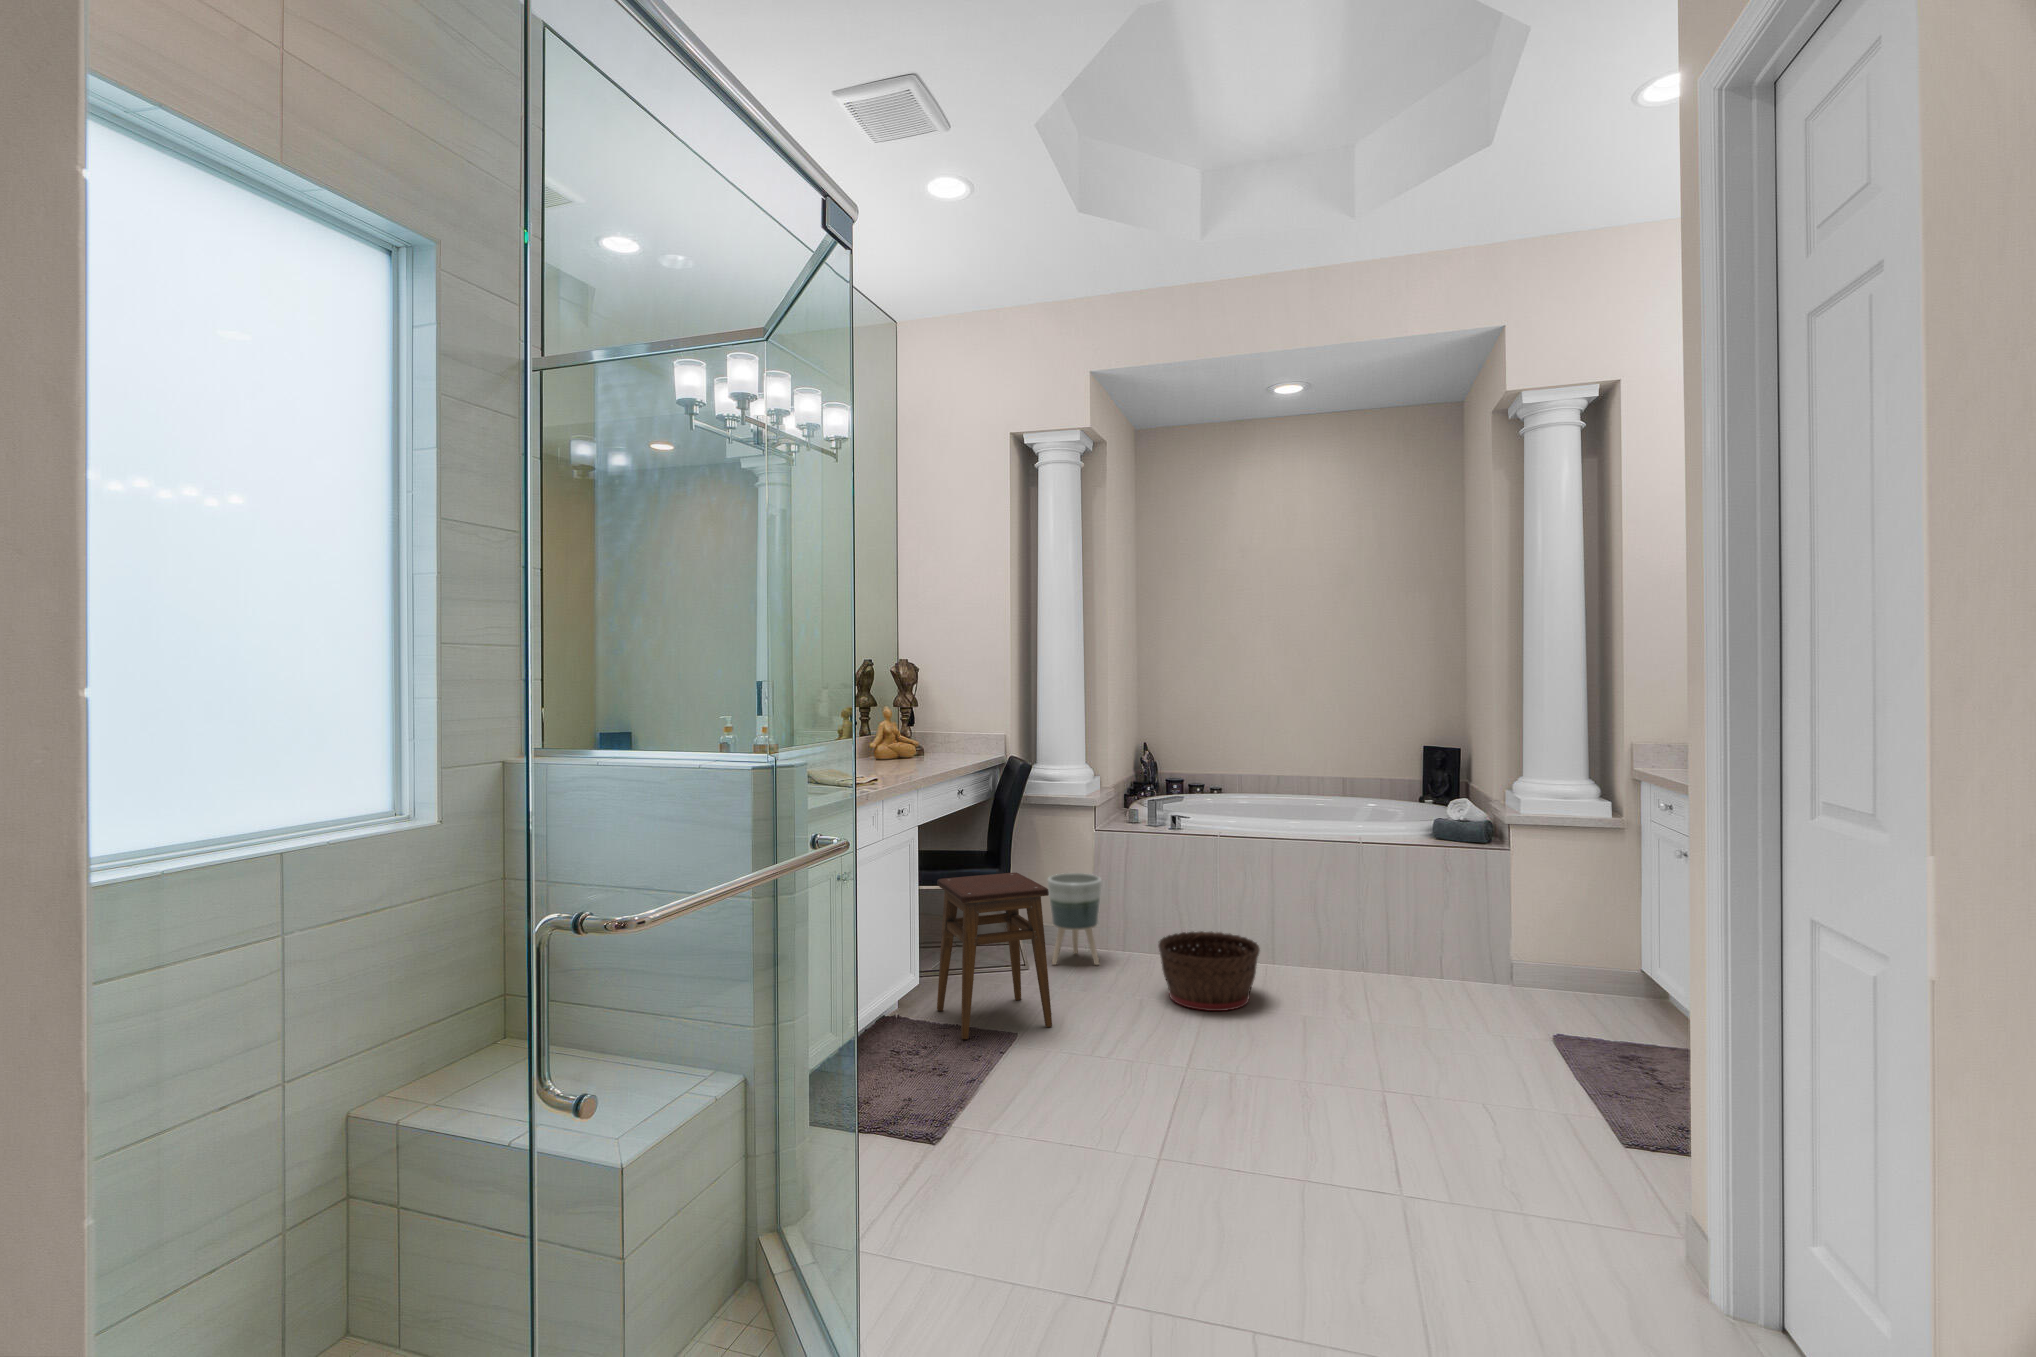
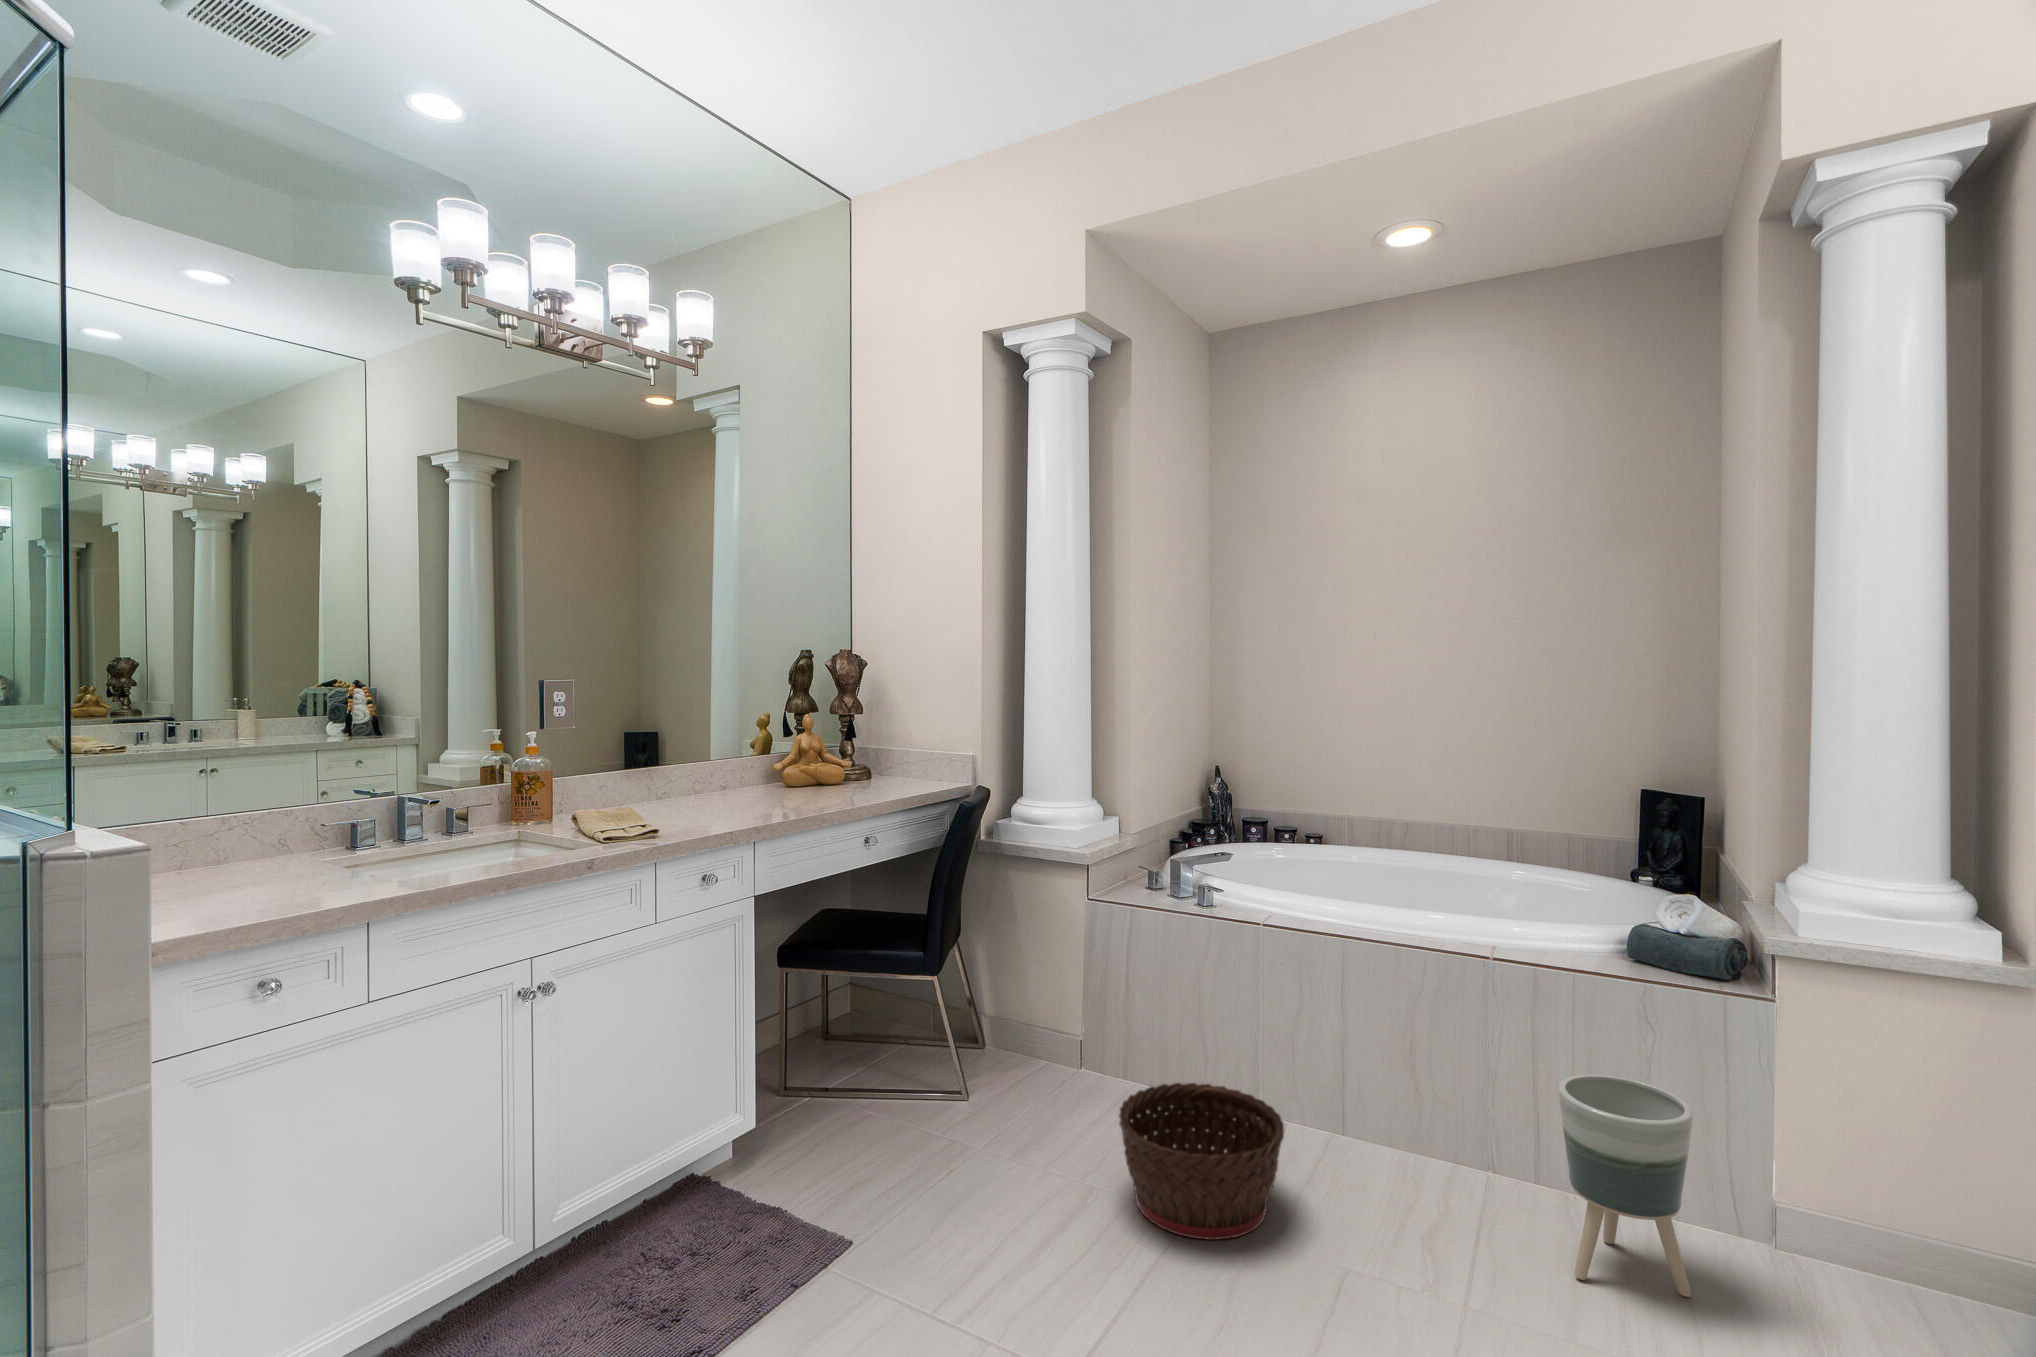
stool: present [937,873,1052,1039] -> none [761,973,914,1246]
planter: present [1048,873,1102,965] -> present [1558,1075,1693,1297]

